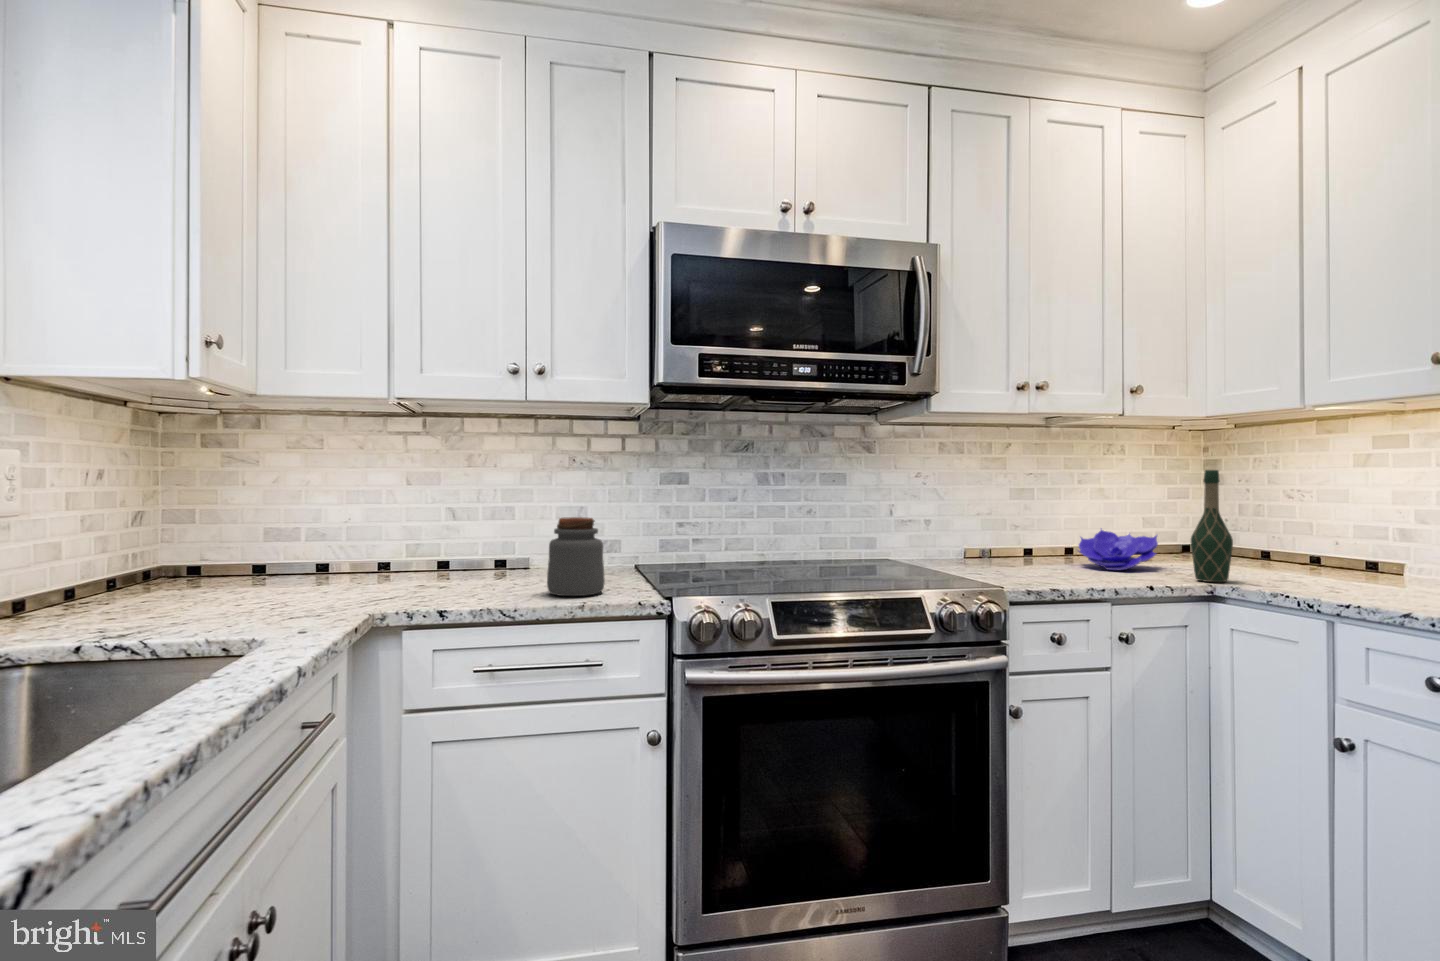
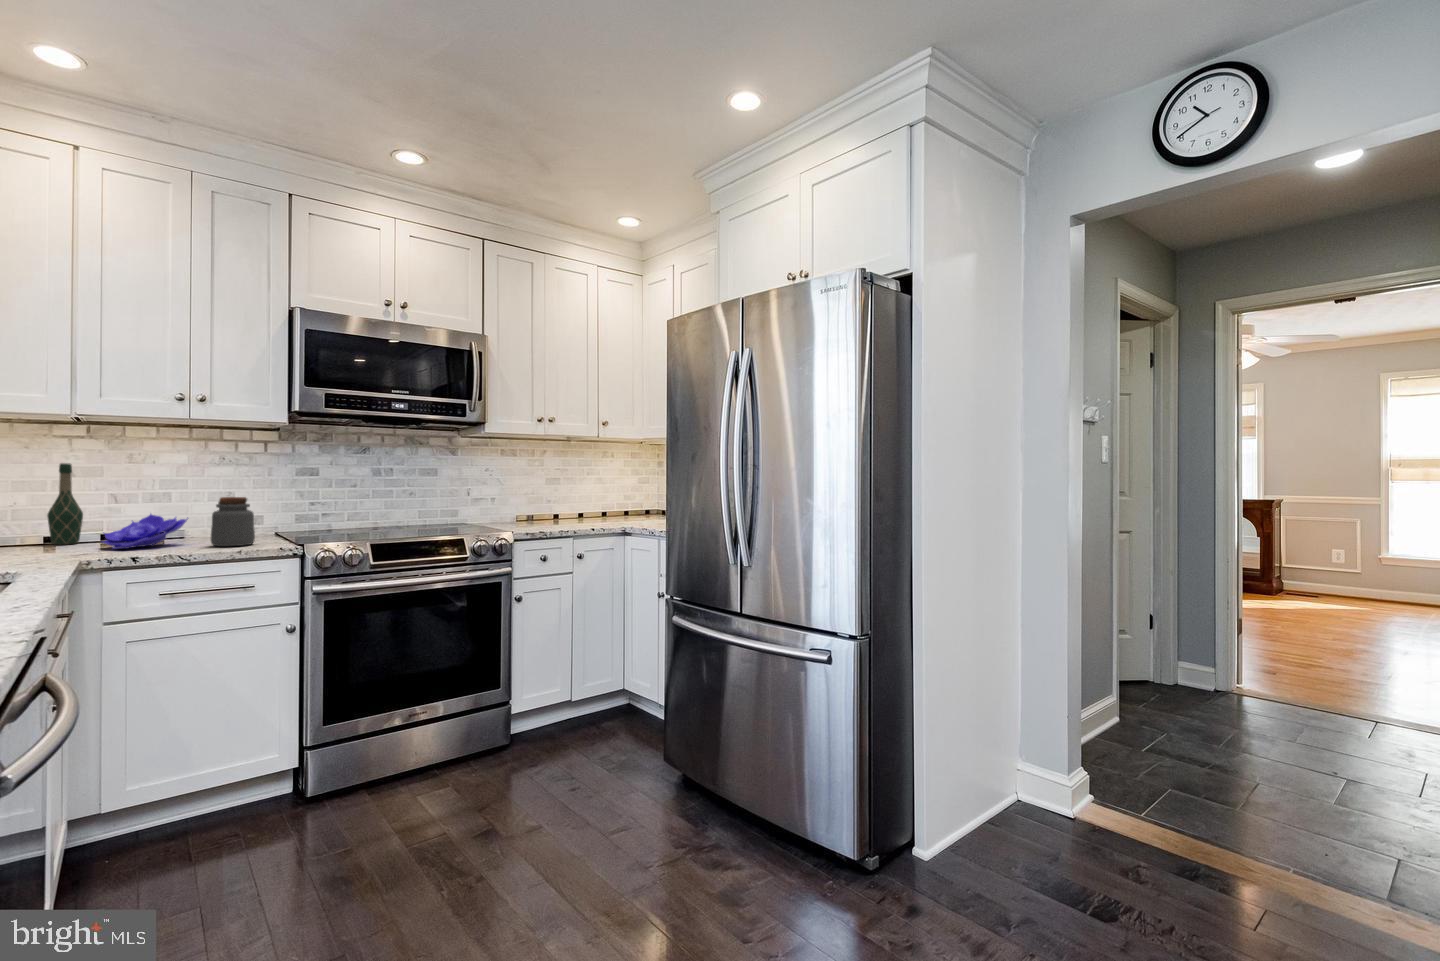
wine bottle: present [1191,470,1233,582] -> present [47,463,83,545]
decorative bowl: present [1079,530,1158,570] -> present [102,514,188,549]

